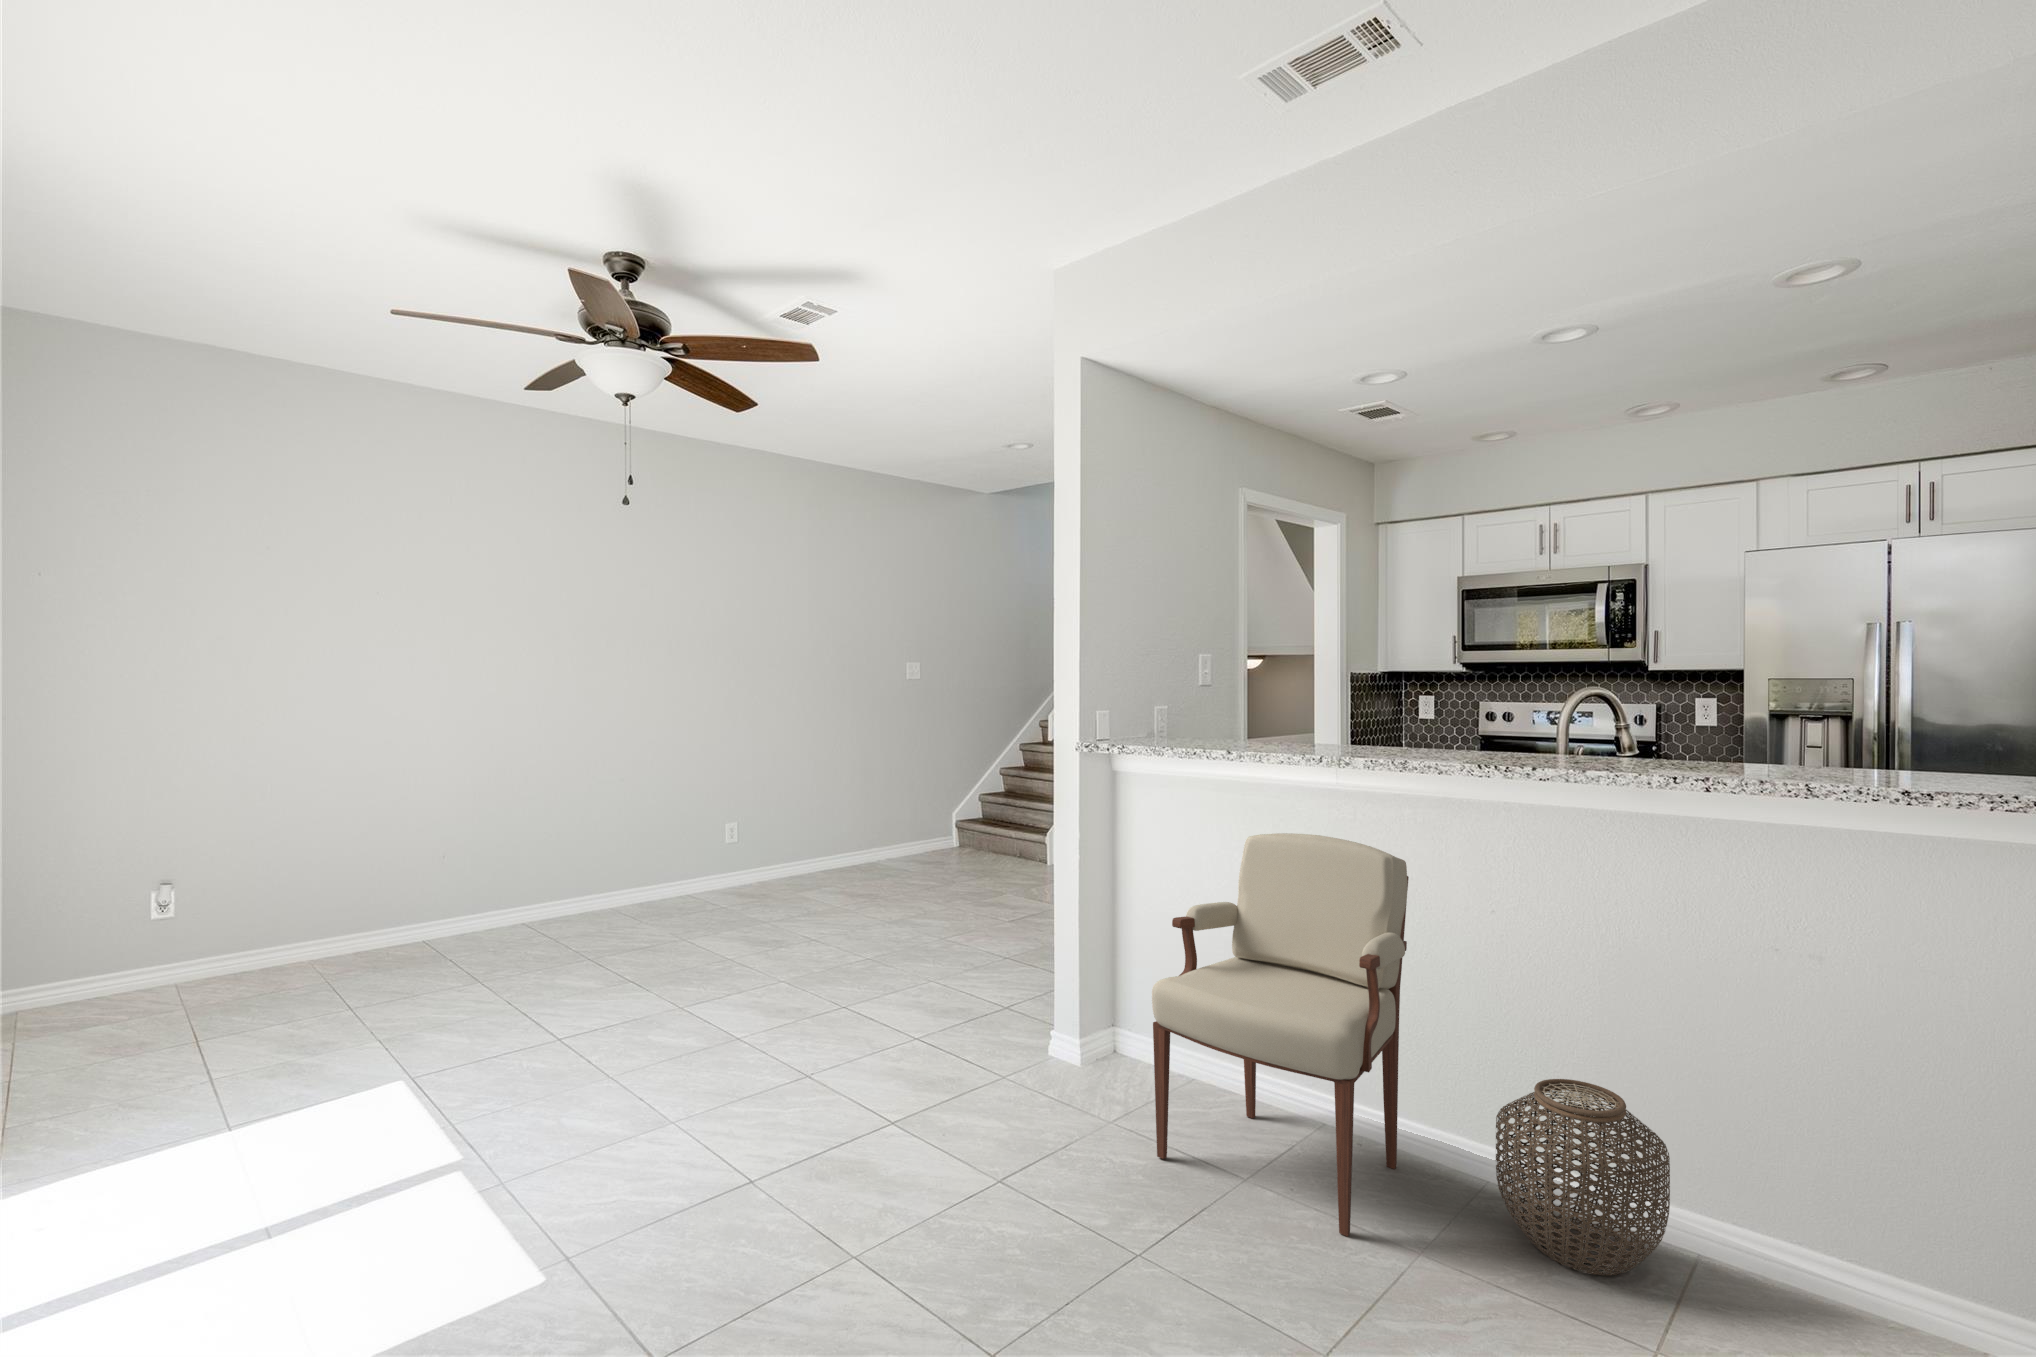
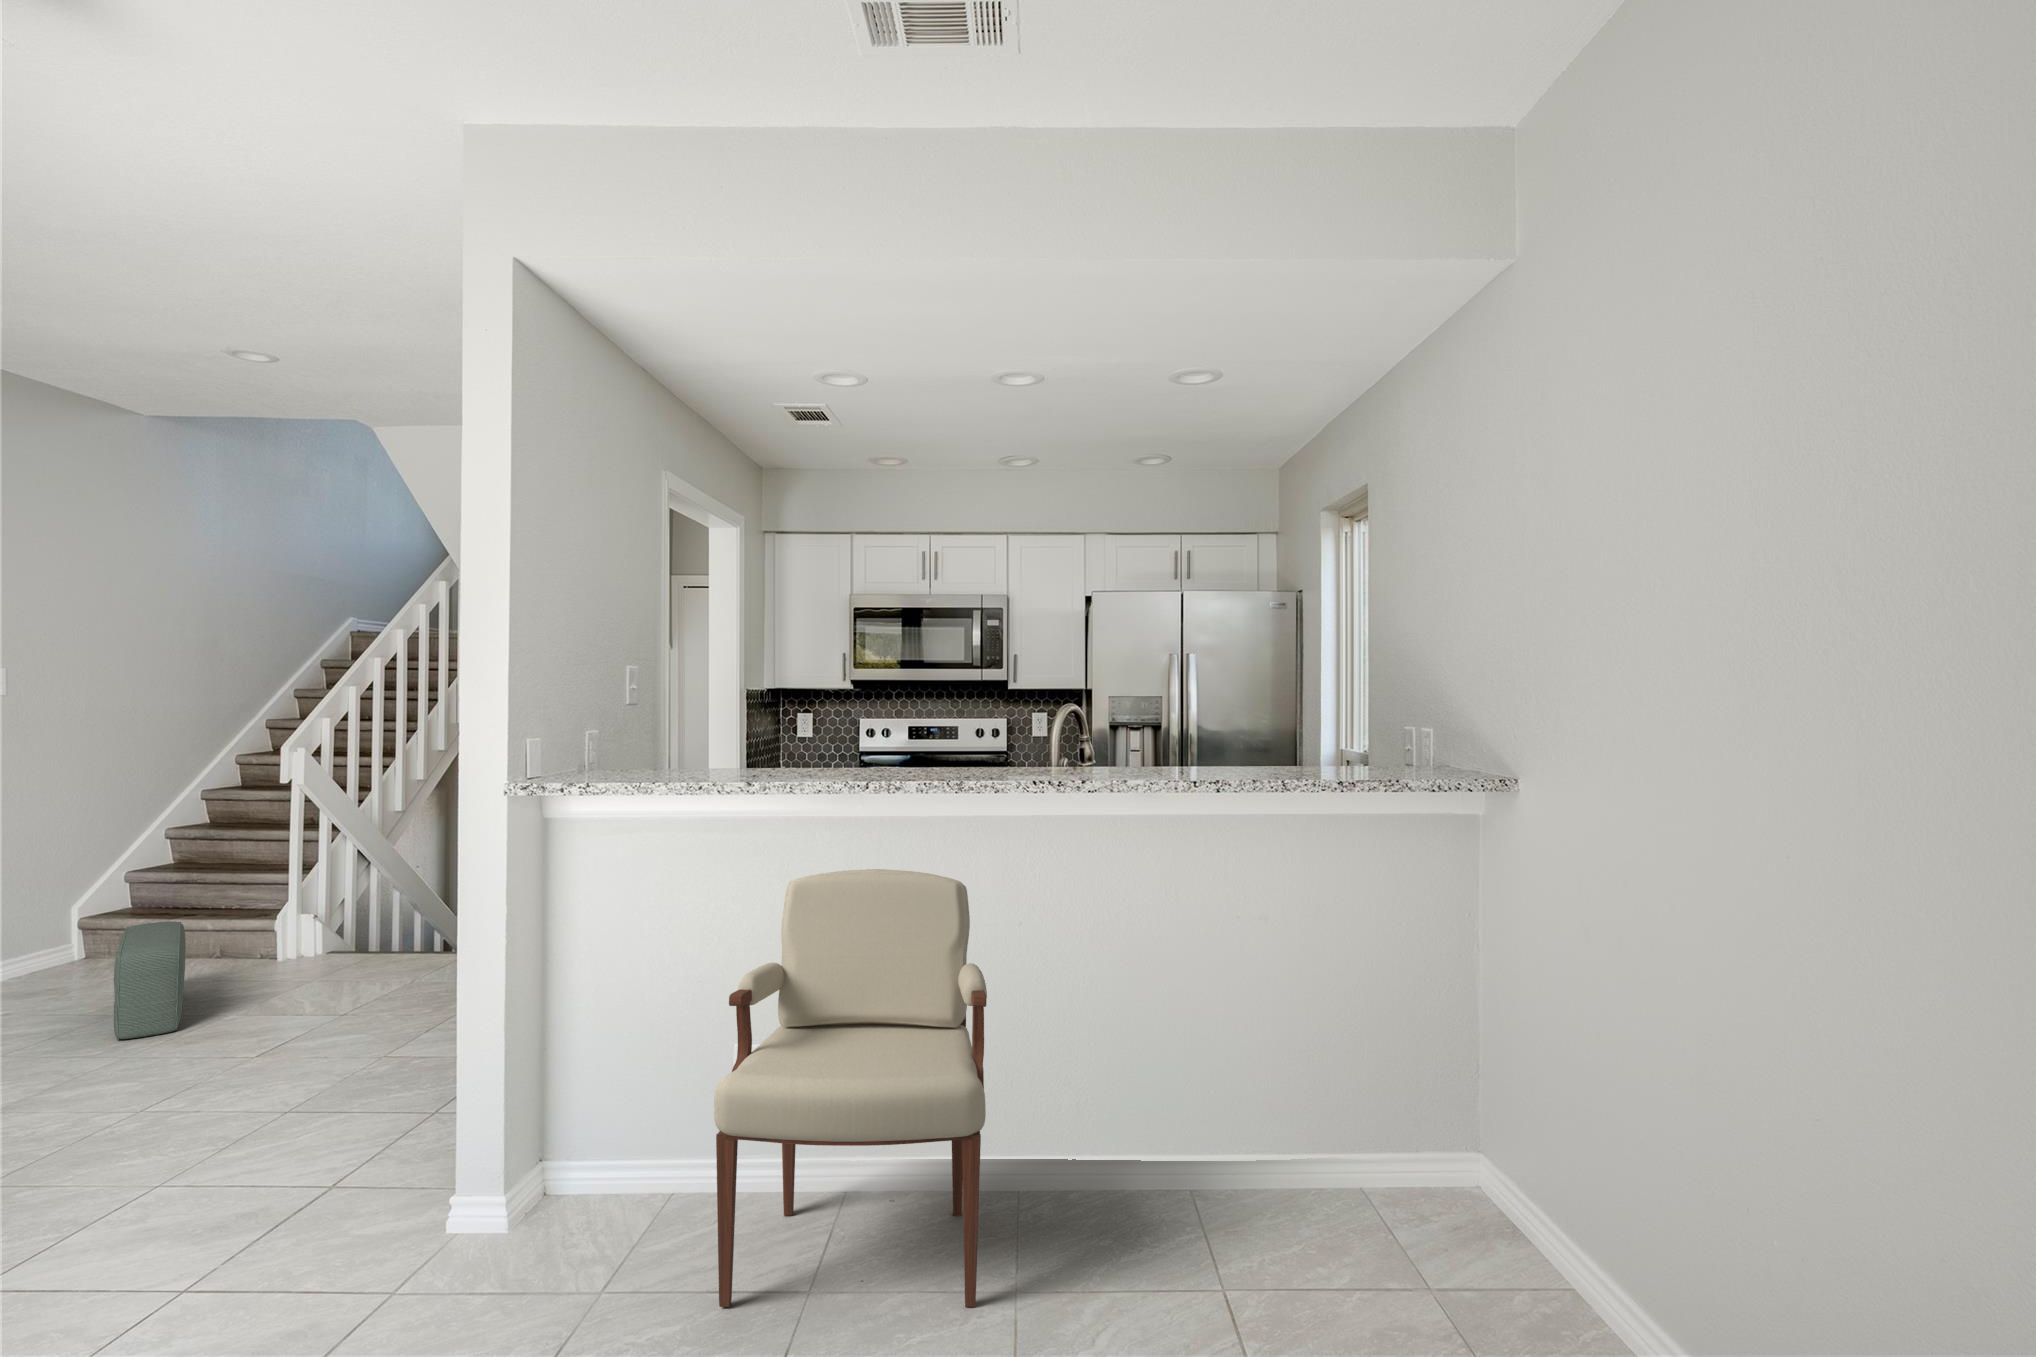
pouf: none [944,828,988,898] -> present [114,922,186,1039]
woven basket: present [1496,1079,1670,1276] -> none [1077,1070,1218,1249]

